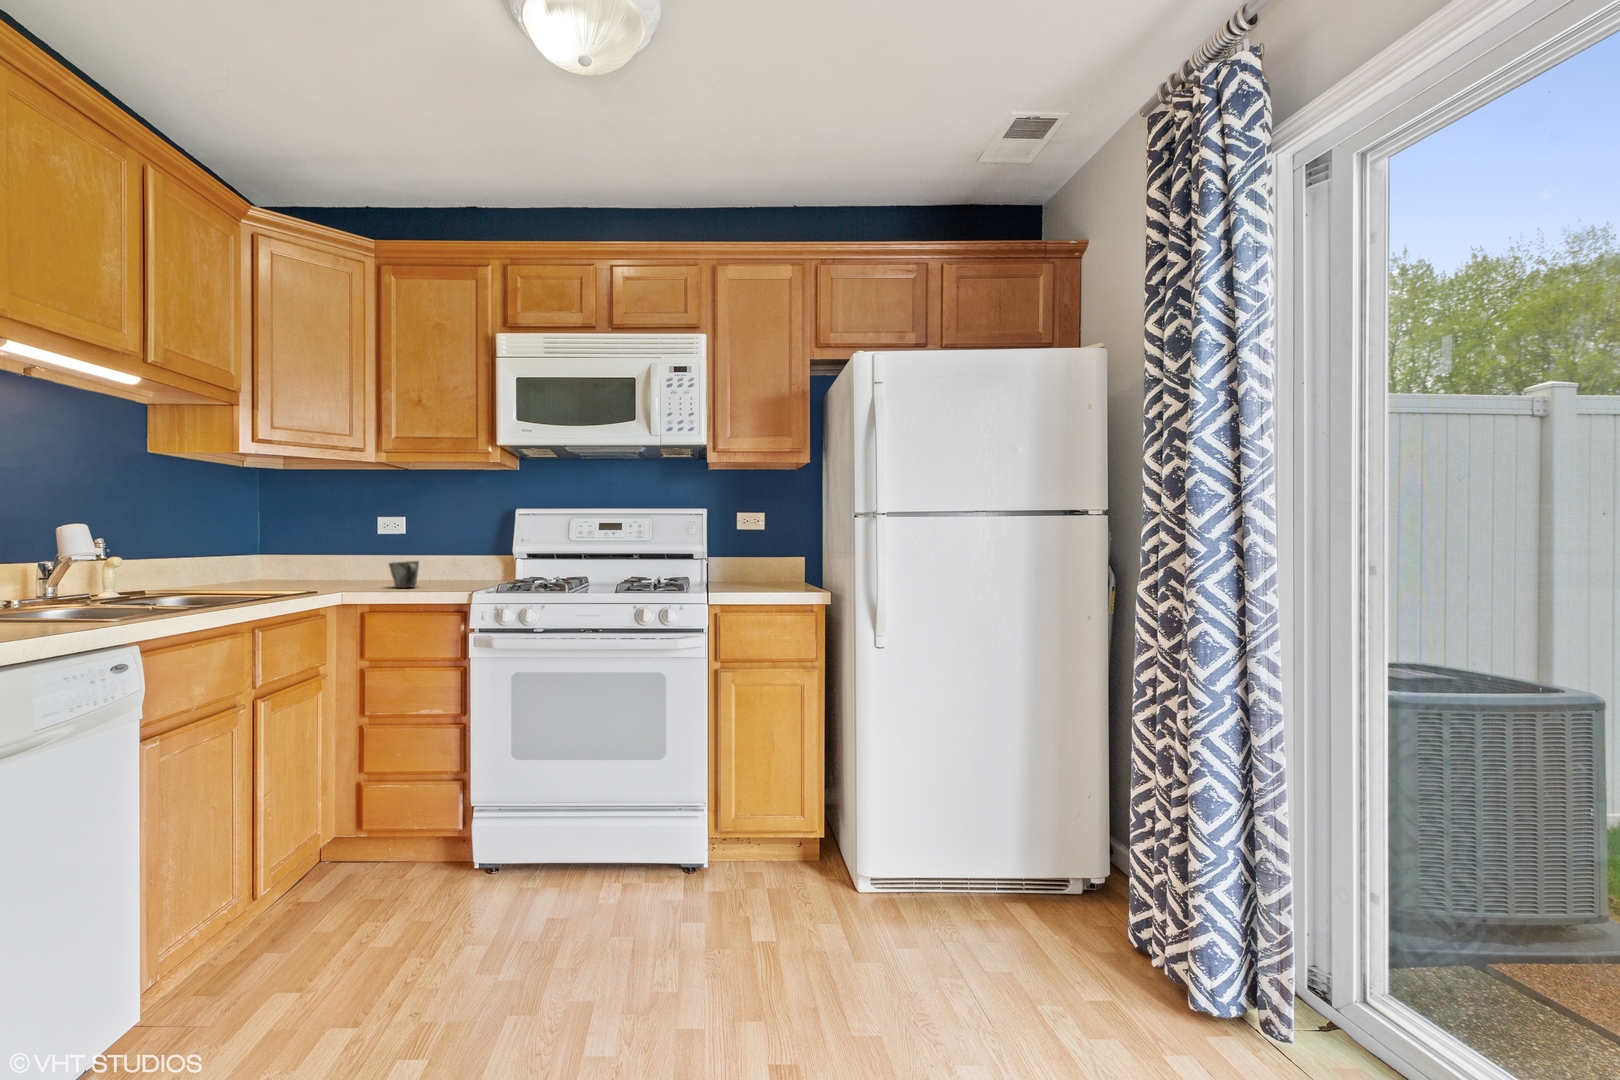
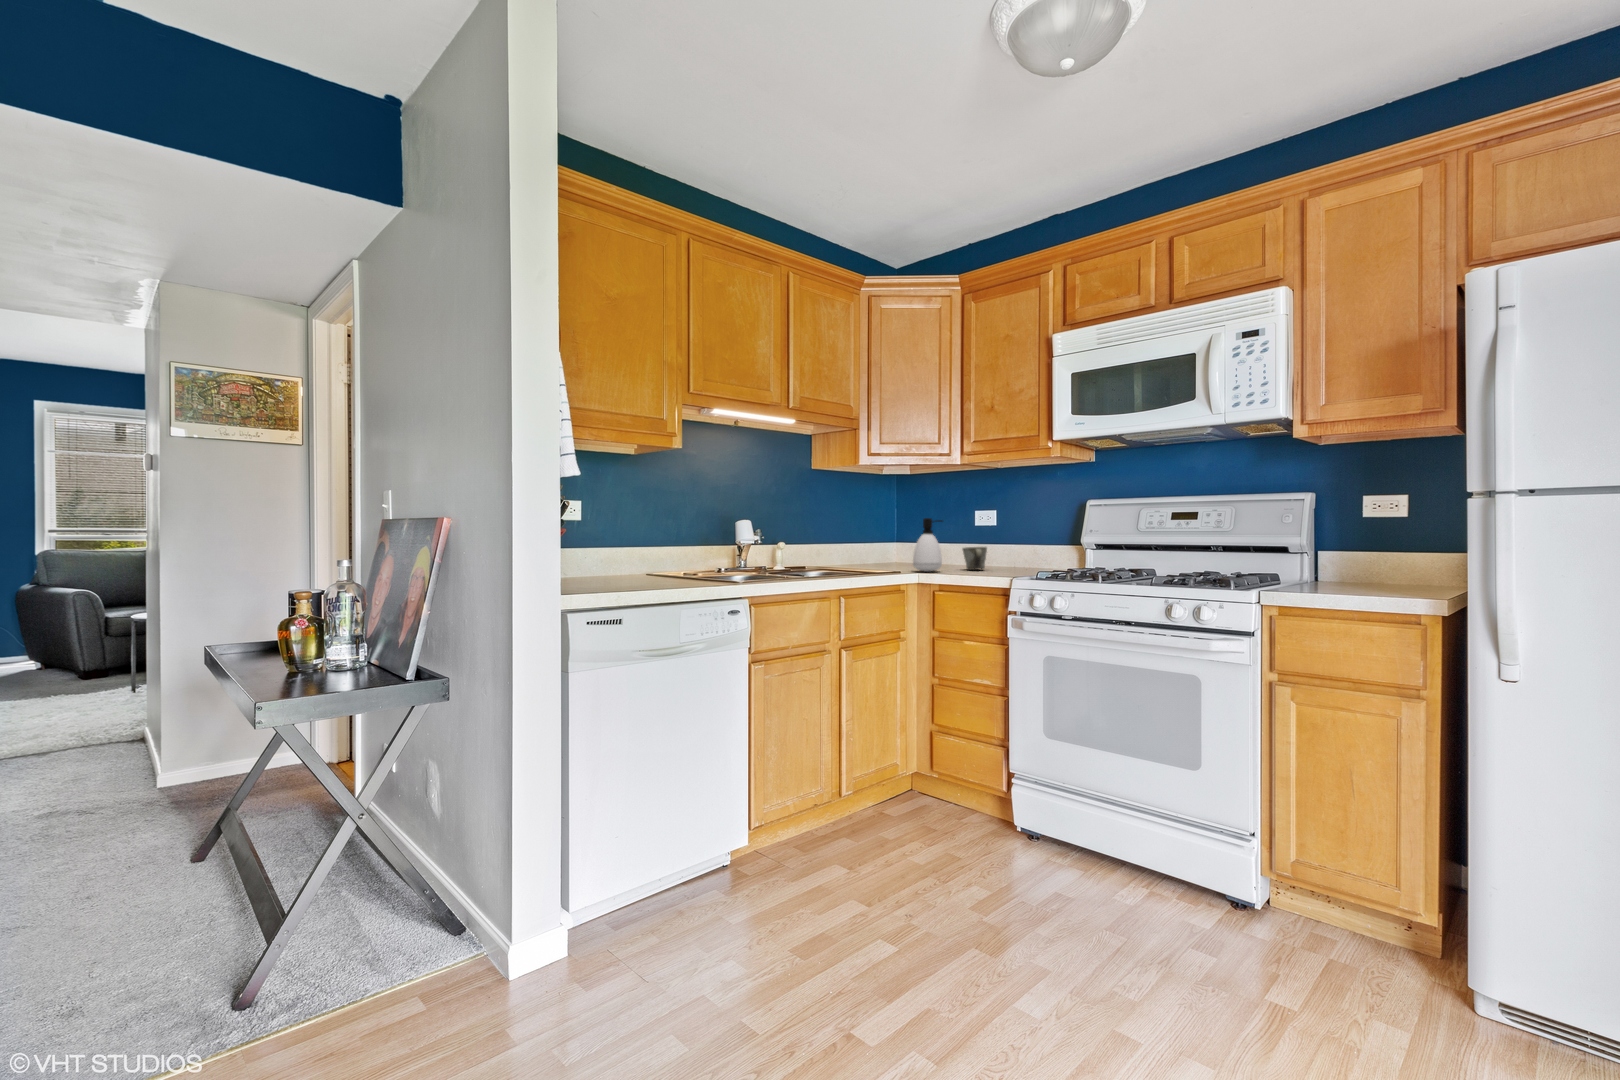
soap dispenser: none [333,529,372,593] -> present [913,518,942,572]

